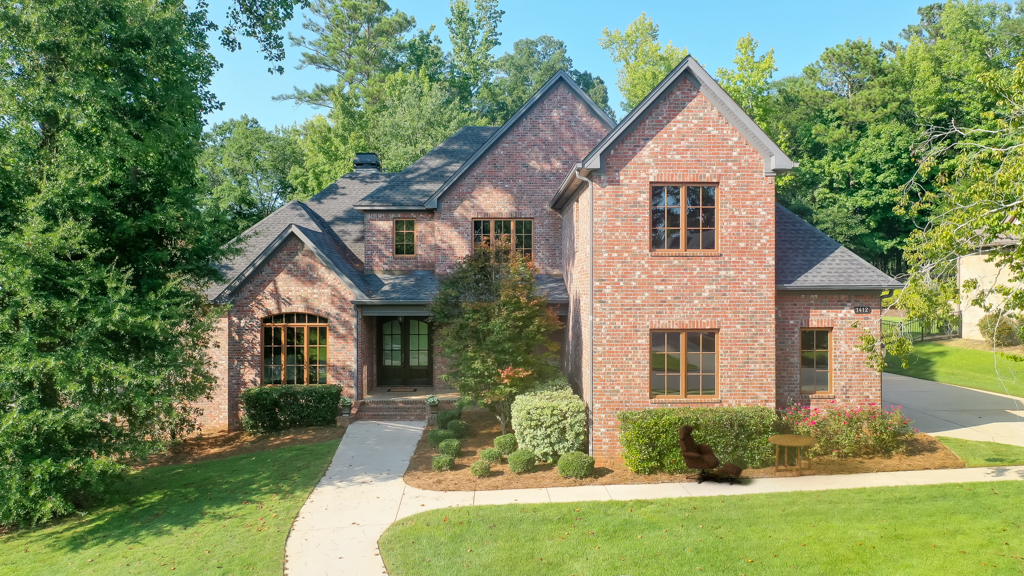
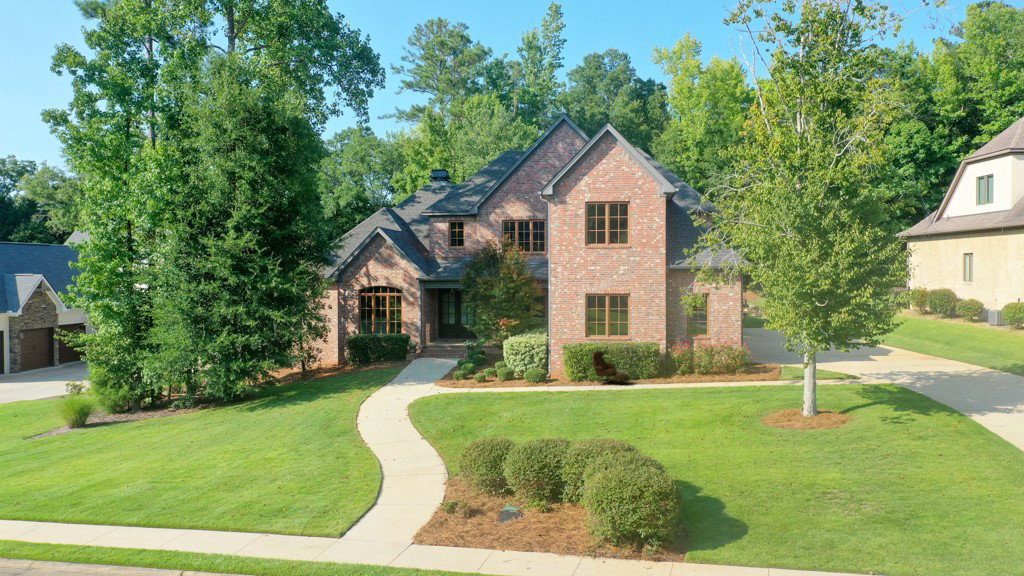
round table: present [768,434,818,475] -> none [650,359,680,382]

